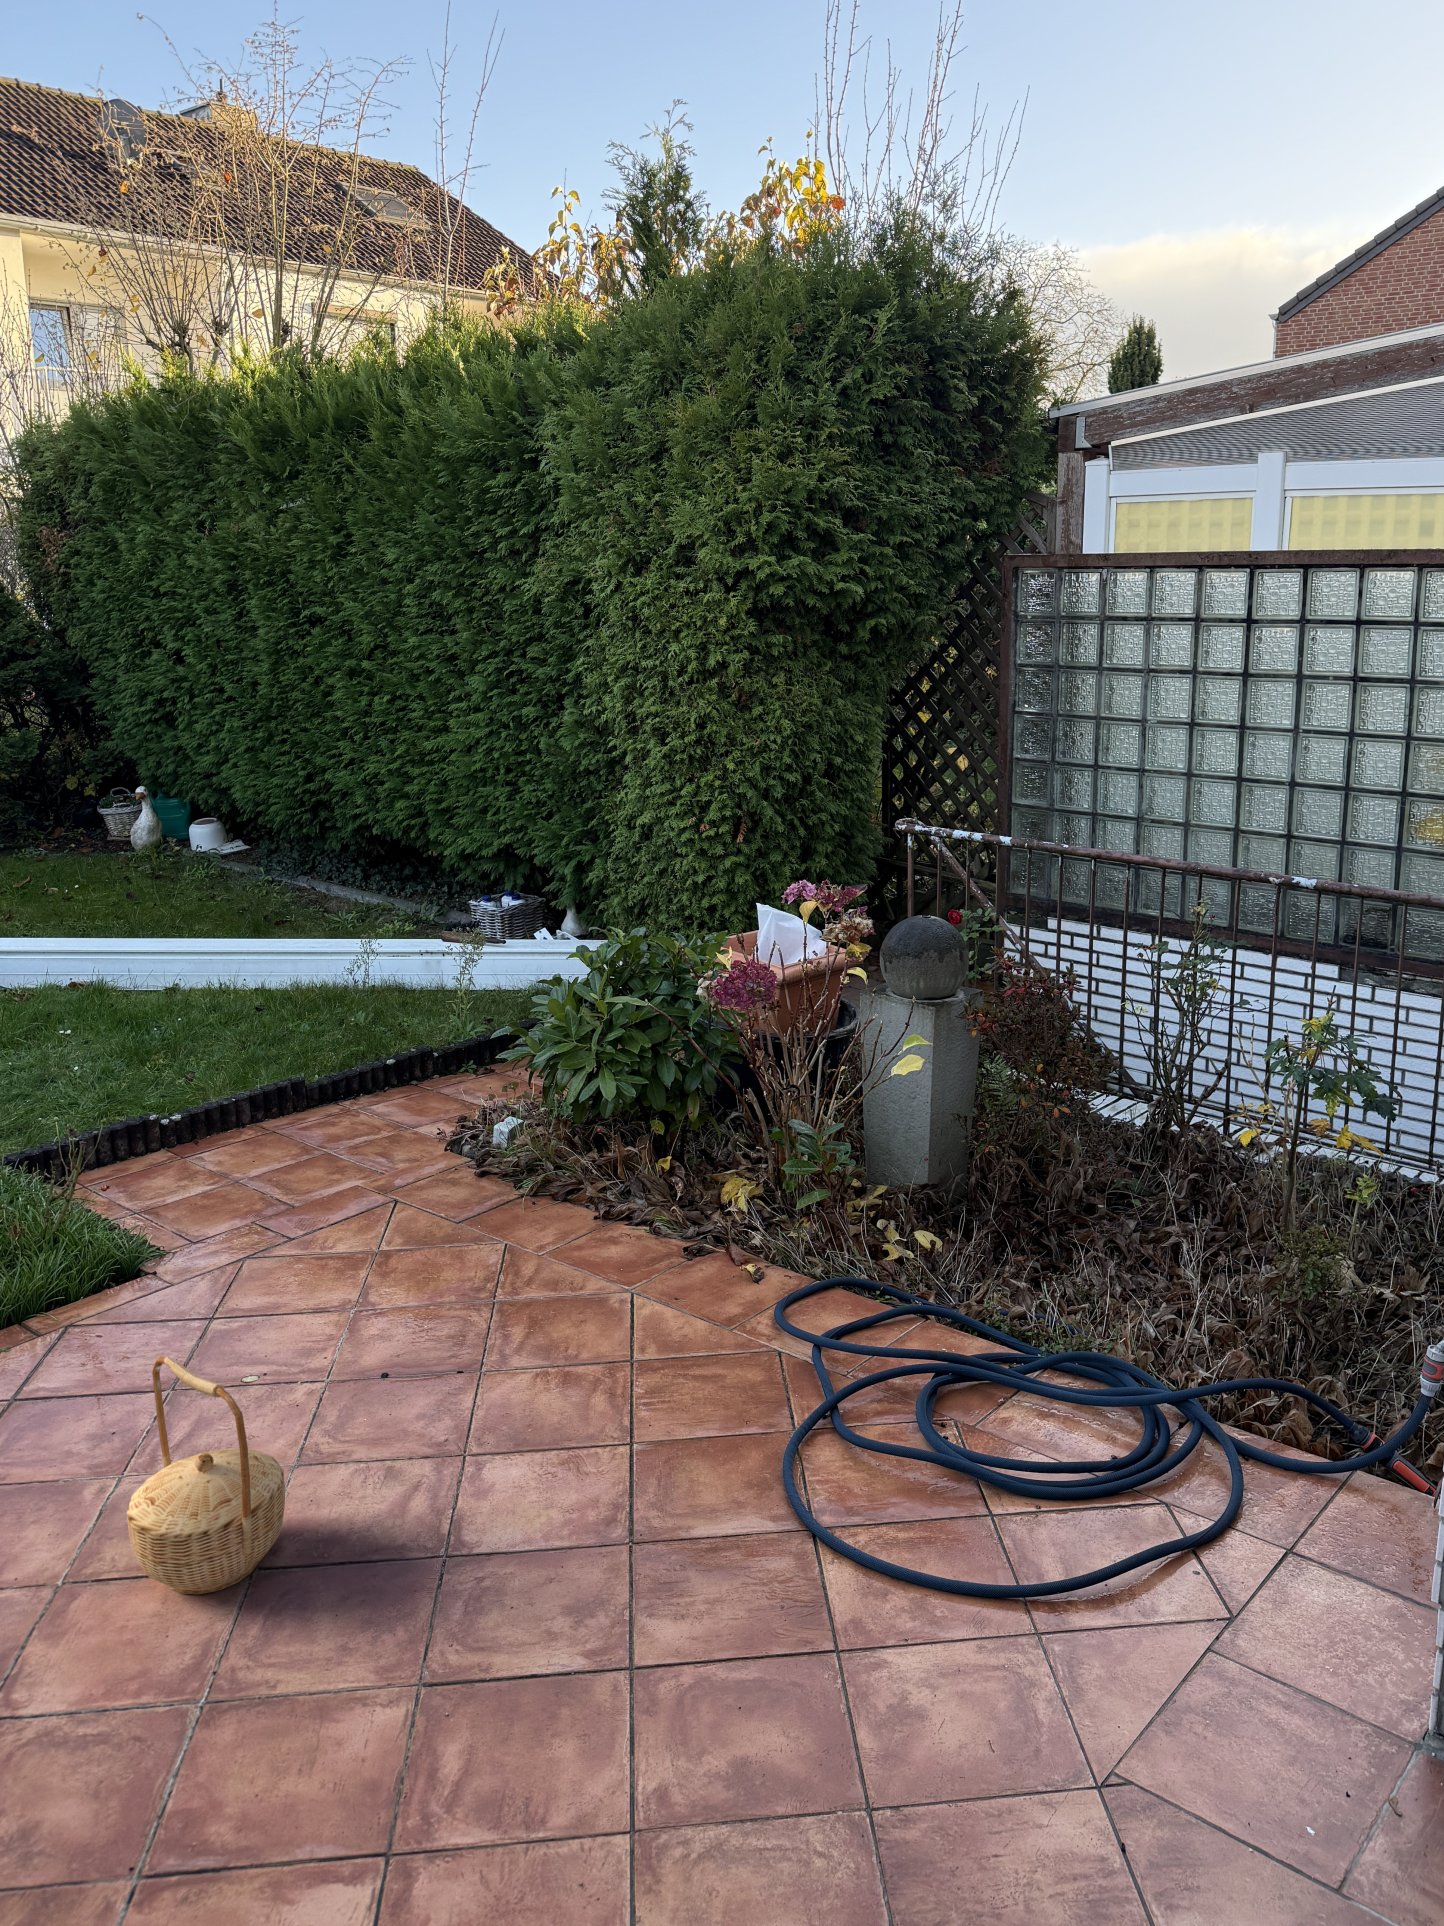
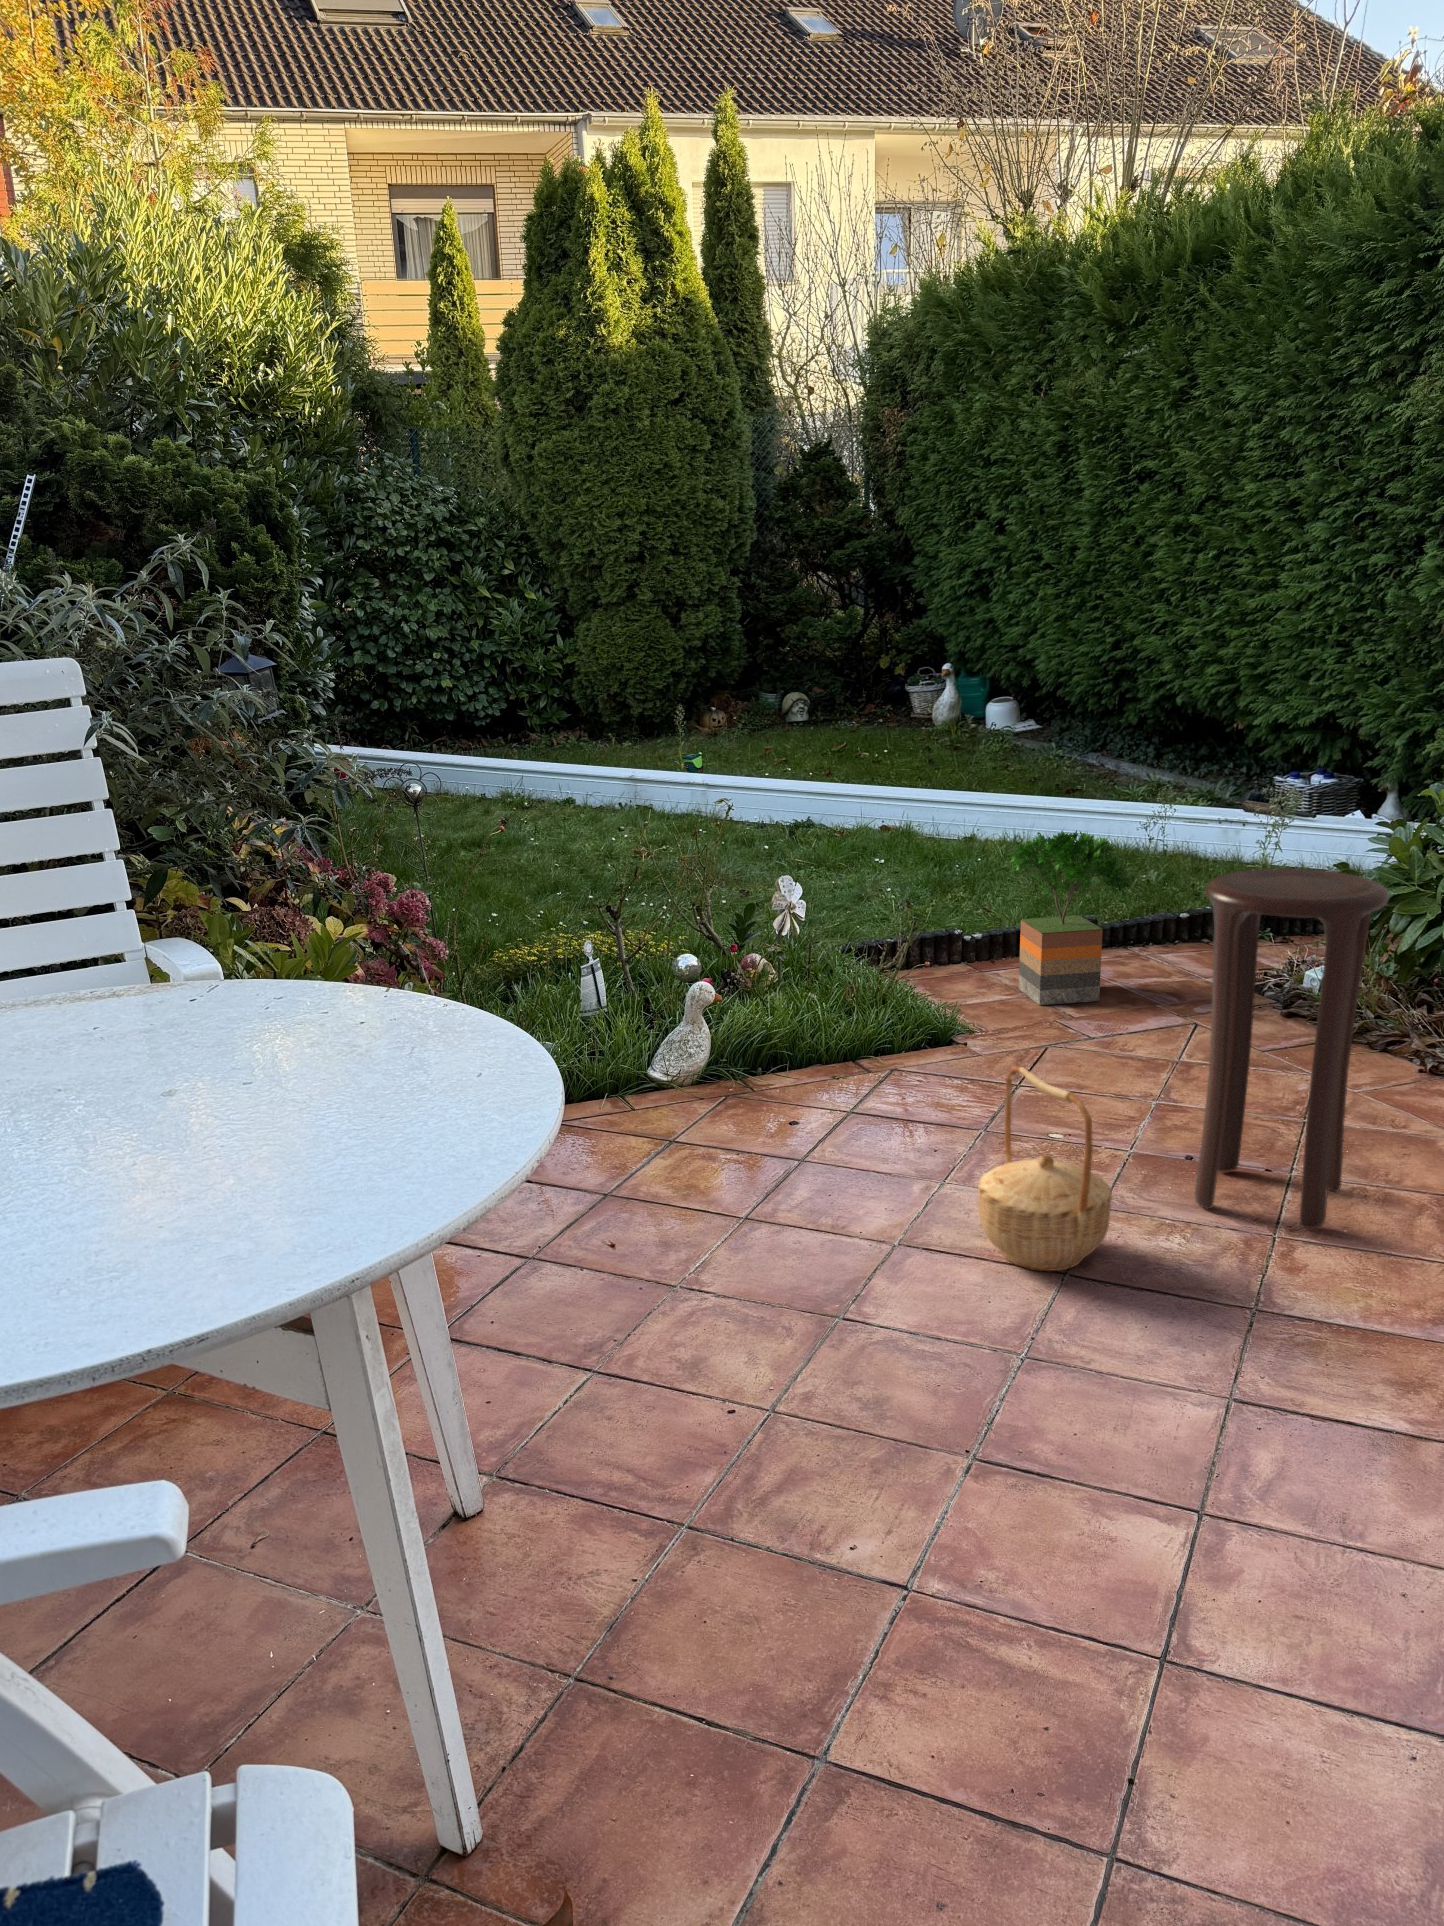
potted tree: none [177,1011,320,1205] -> present [1009,831,1134,1005]
stool: none [351,1079,525,1445] -> present [1195,868,1389,1228]

